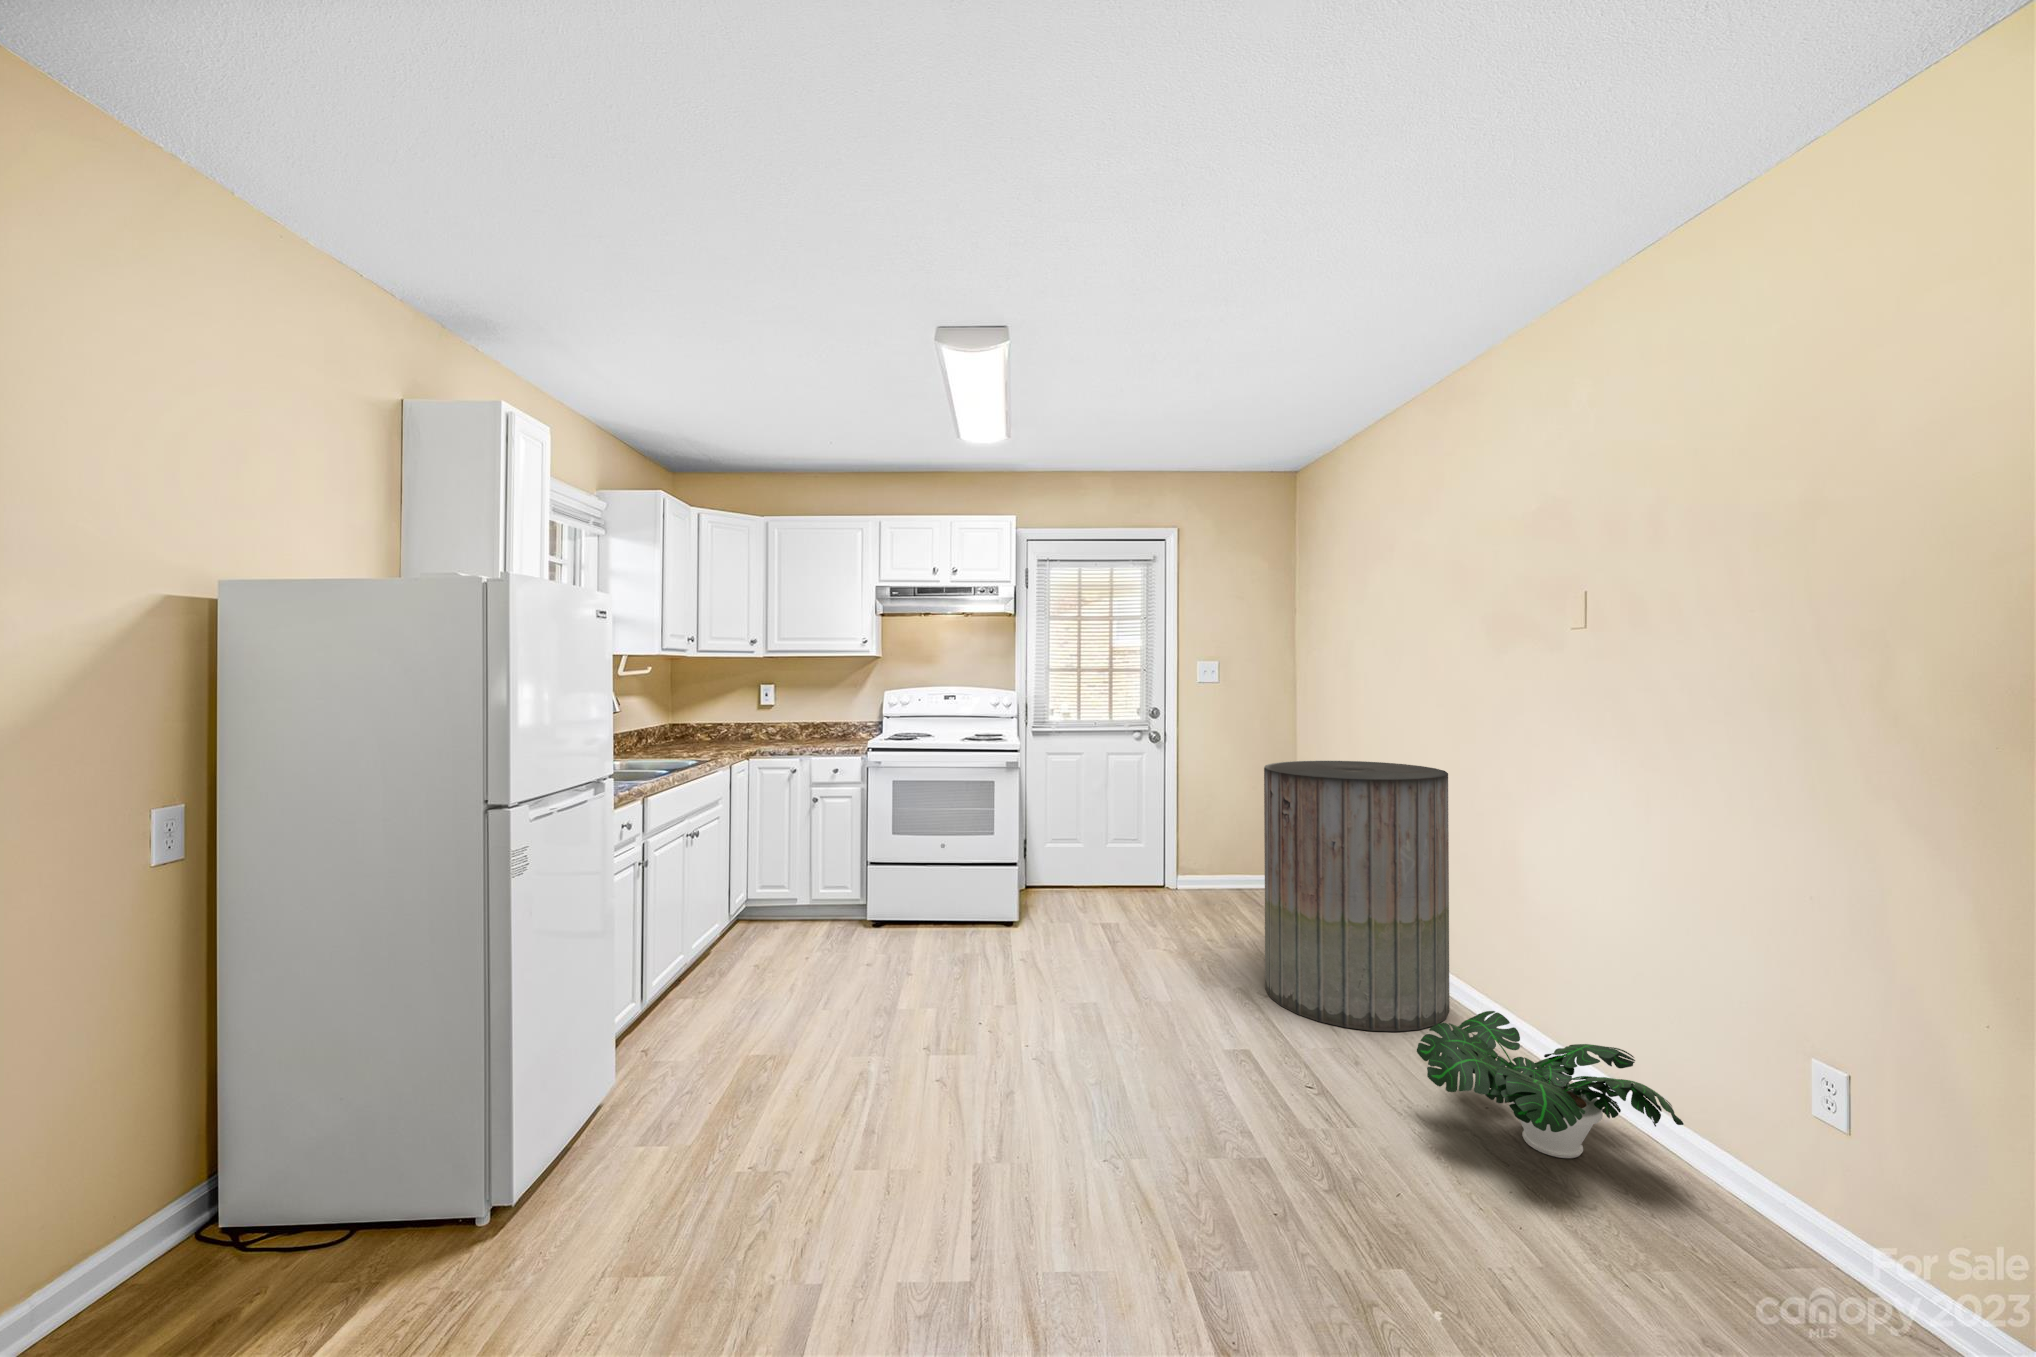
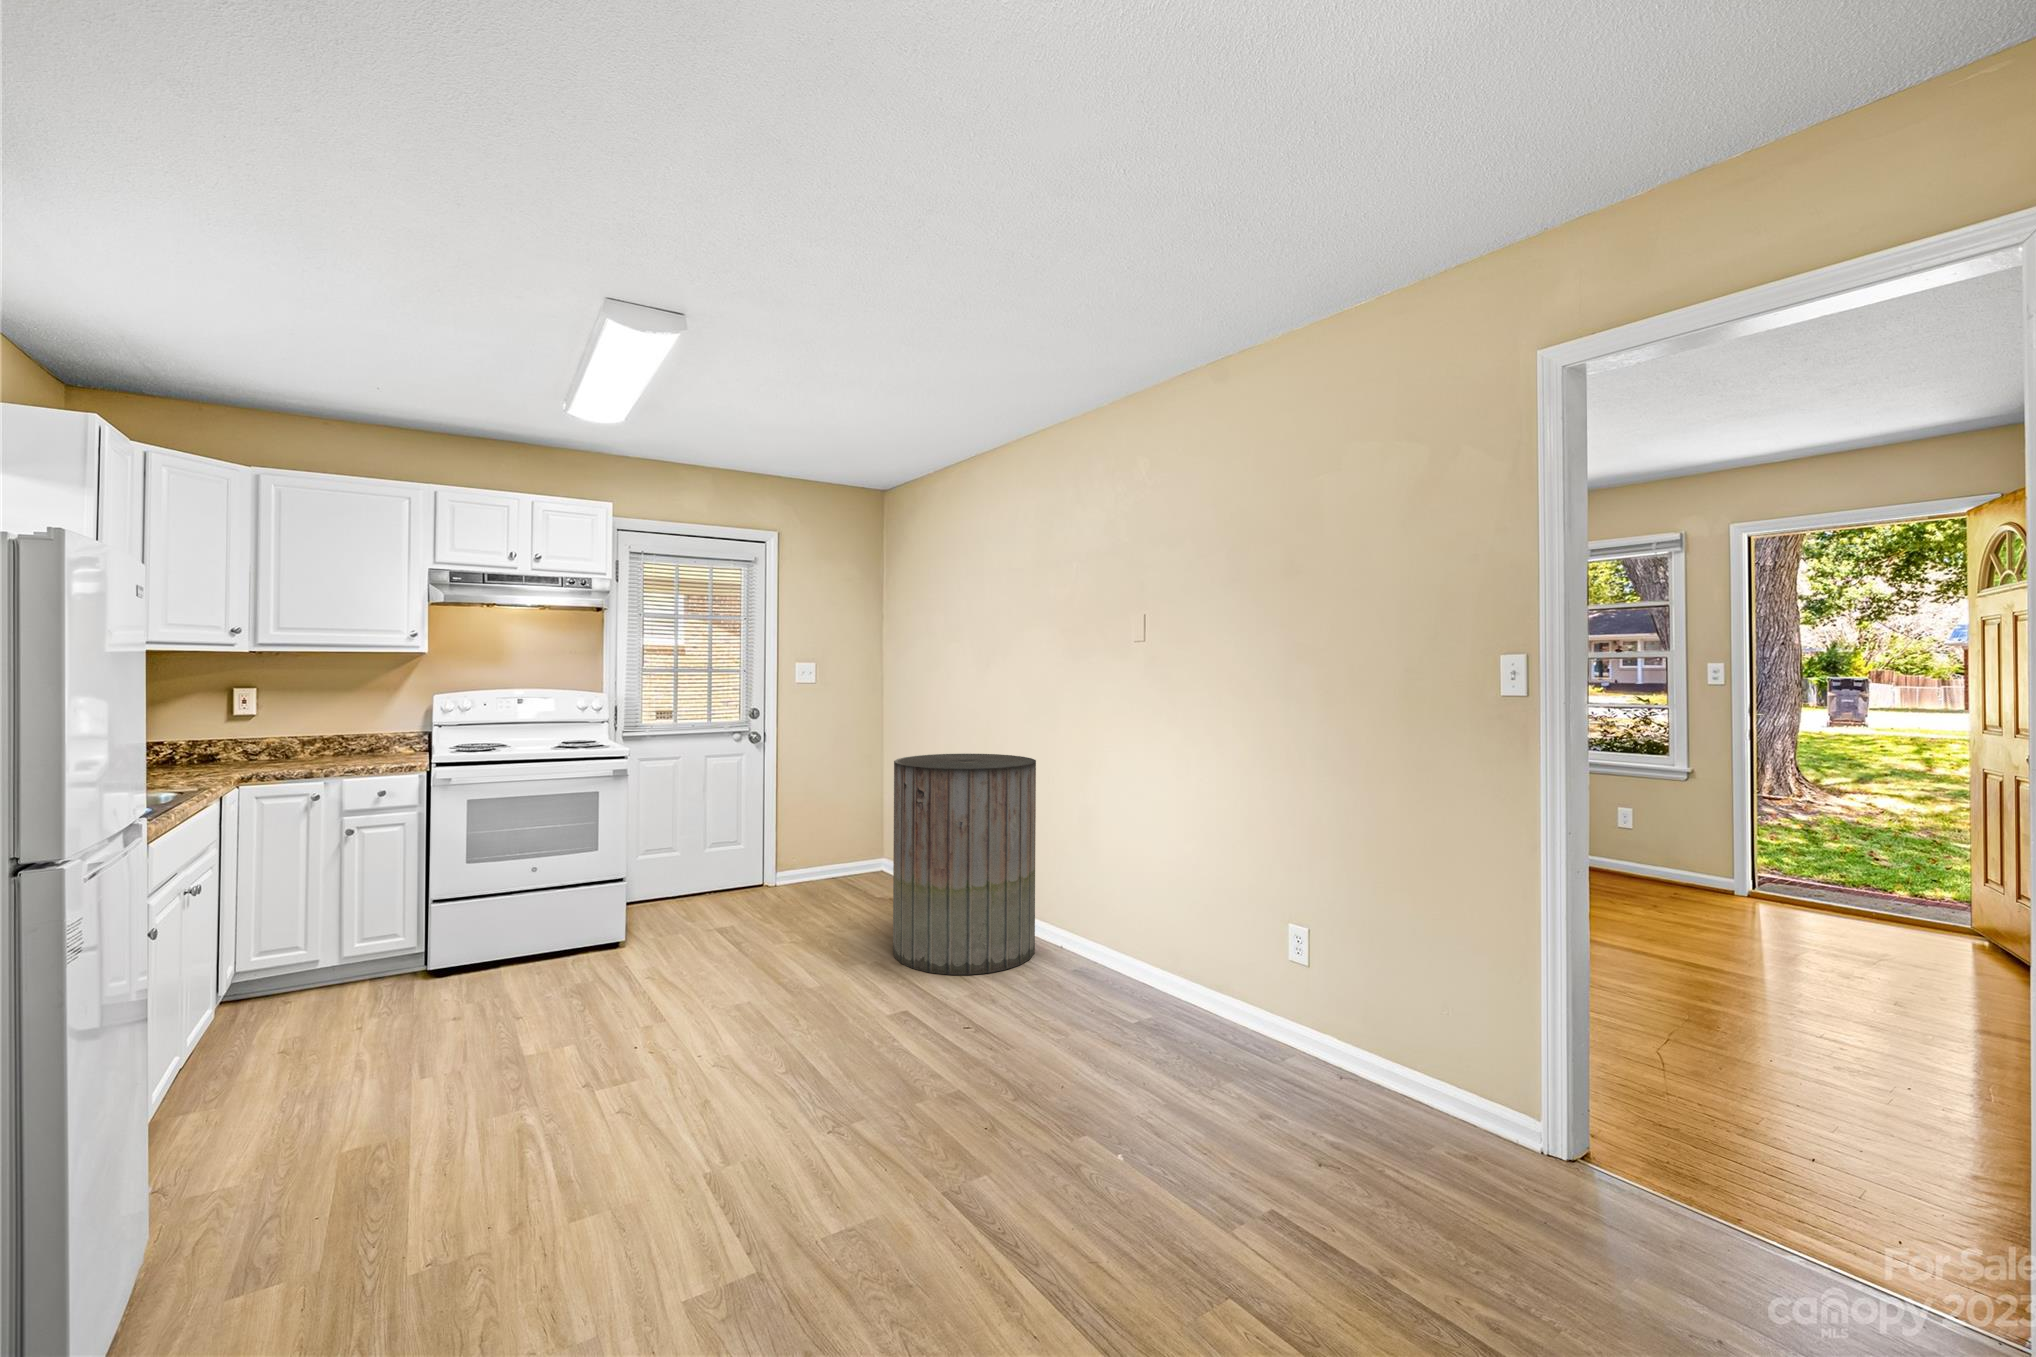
potted plant: present [1417,1011,1684,1158] -> none [1043,936,1207,1030]

